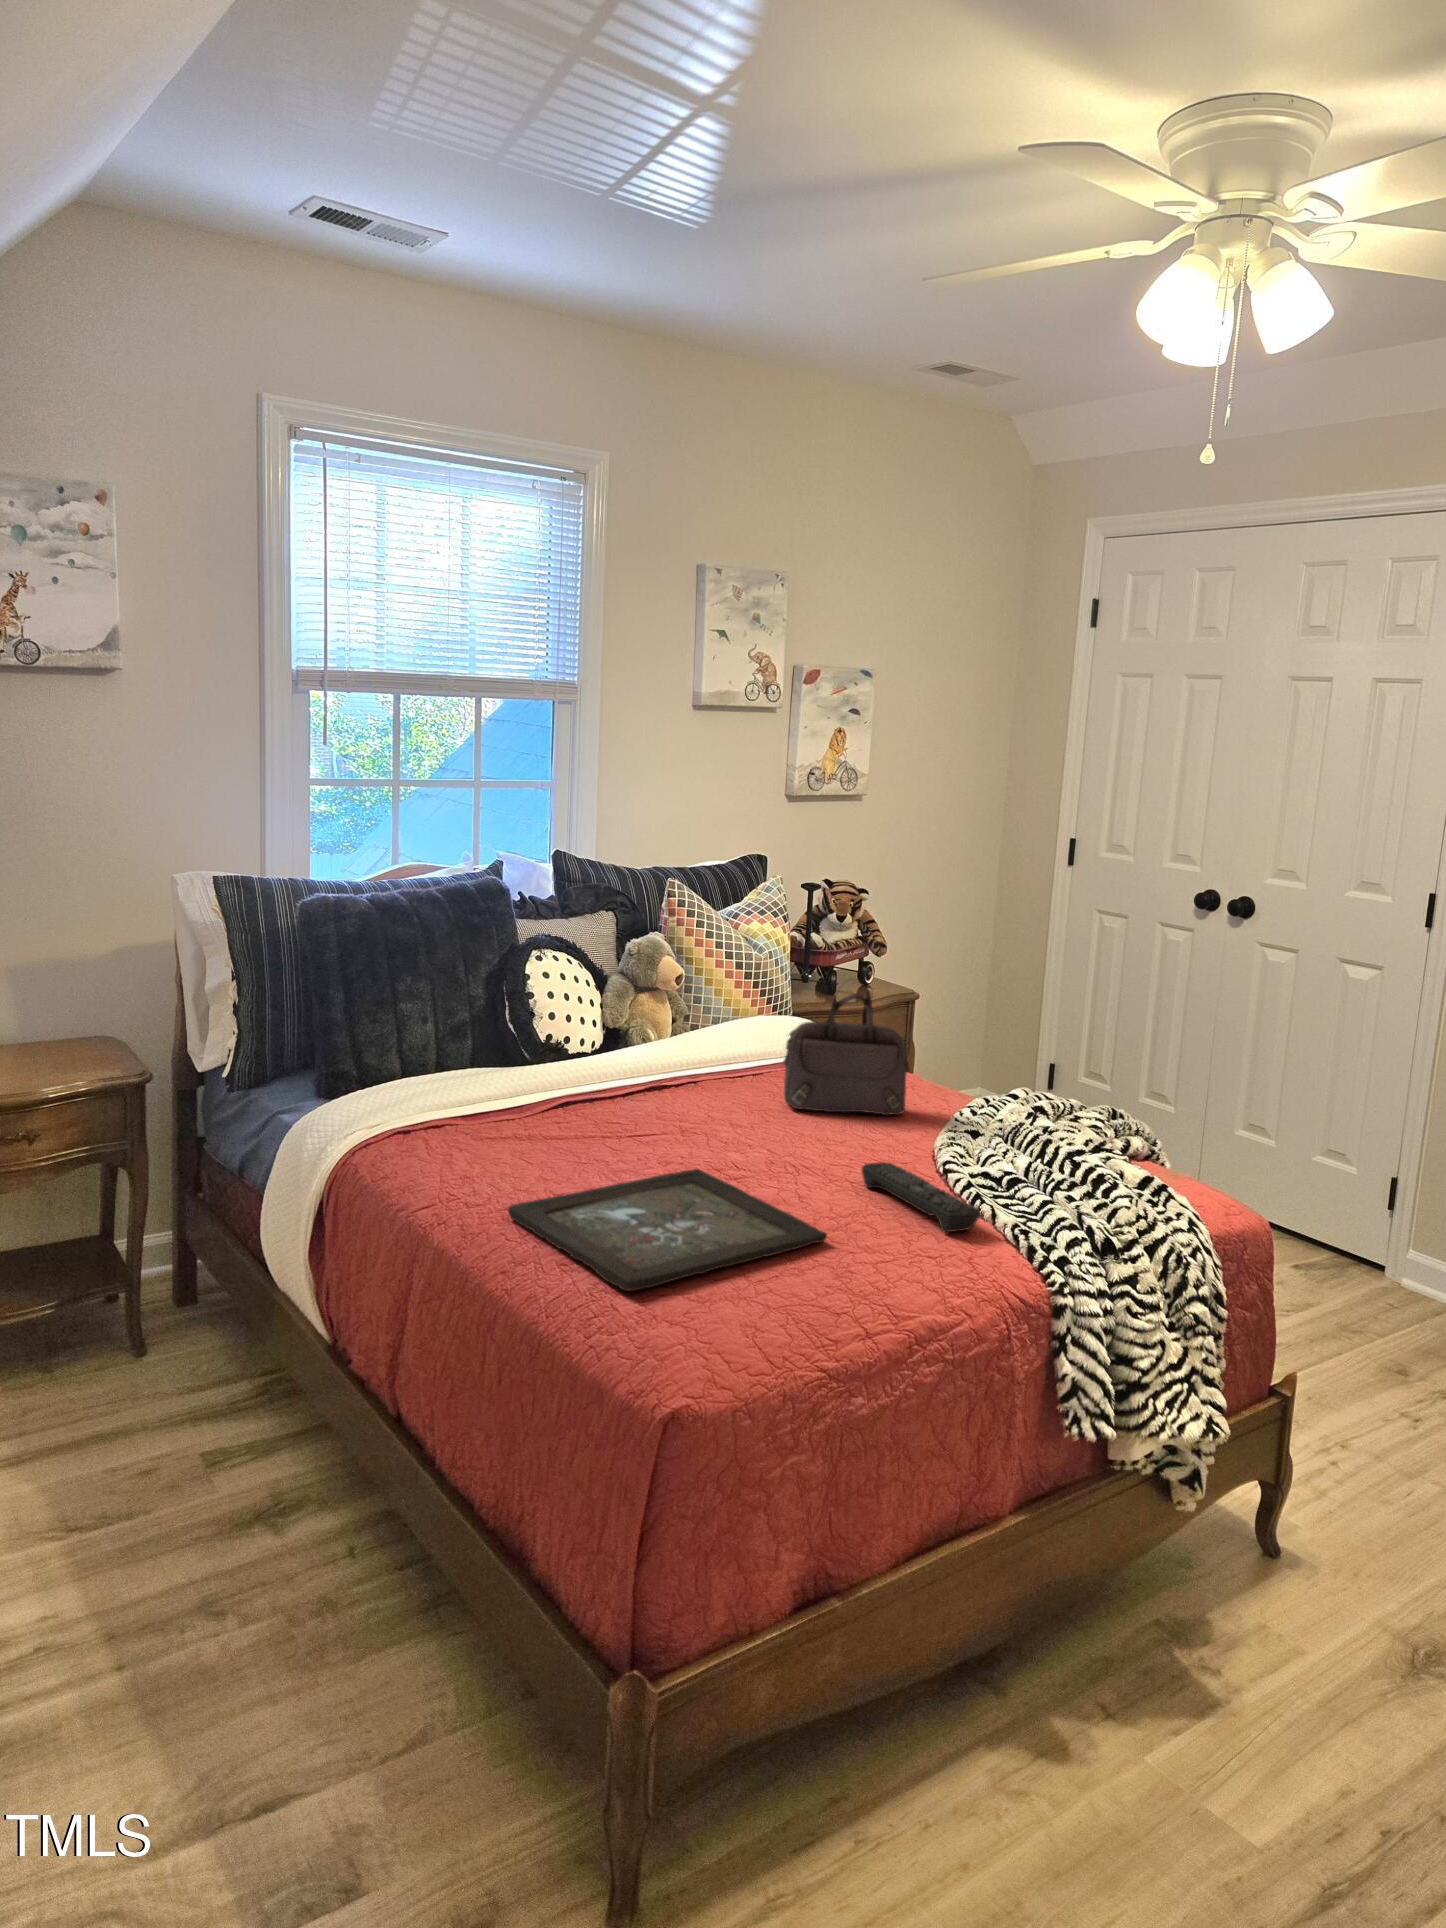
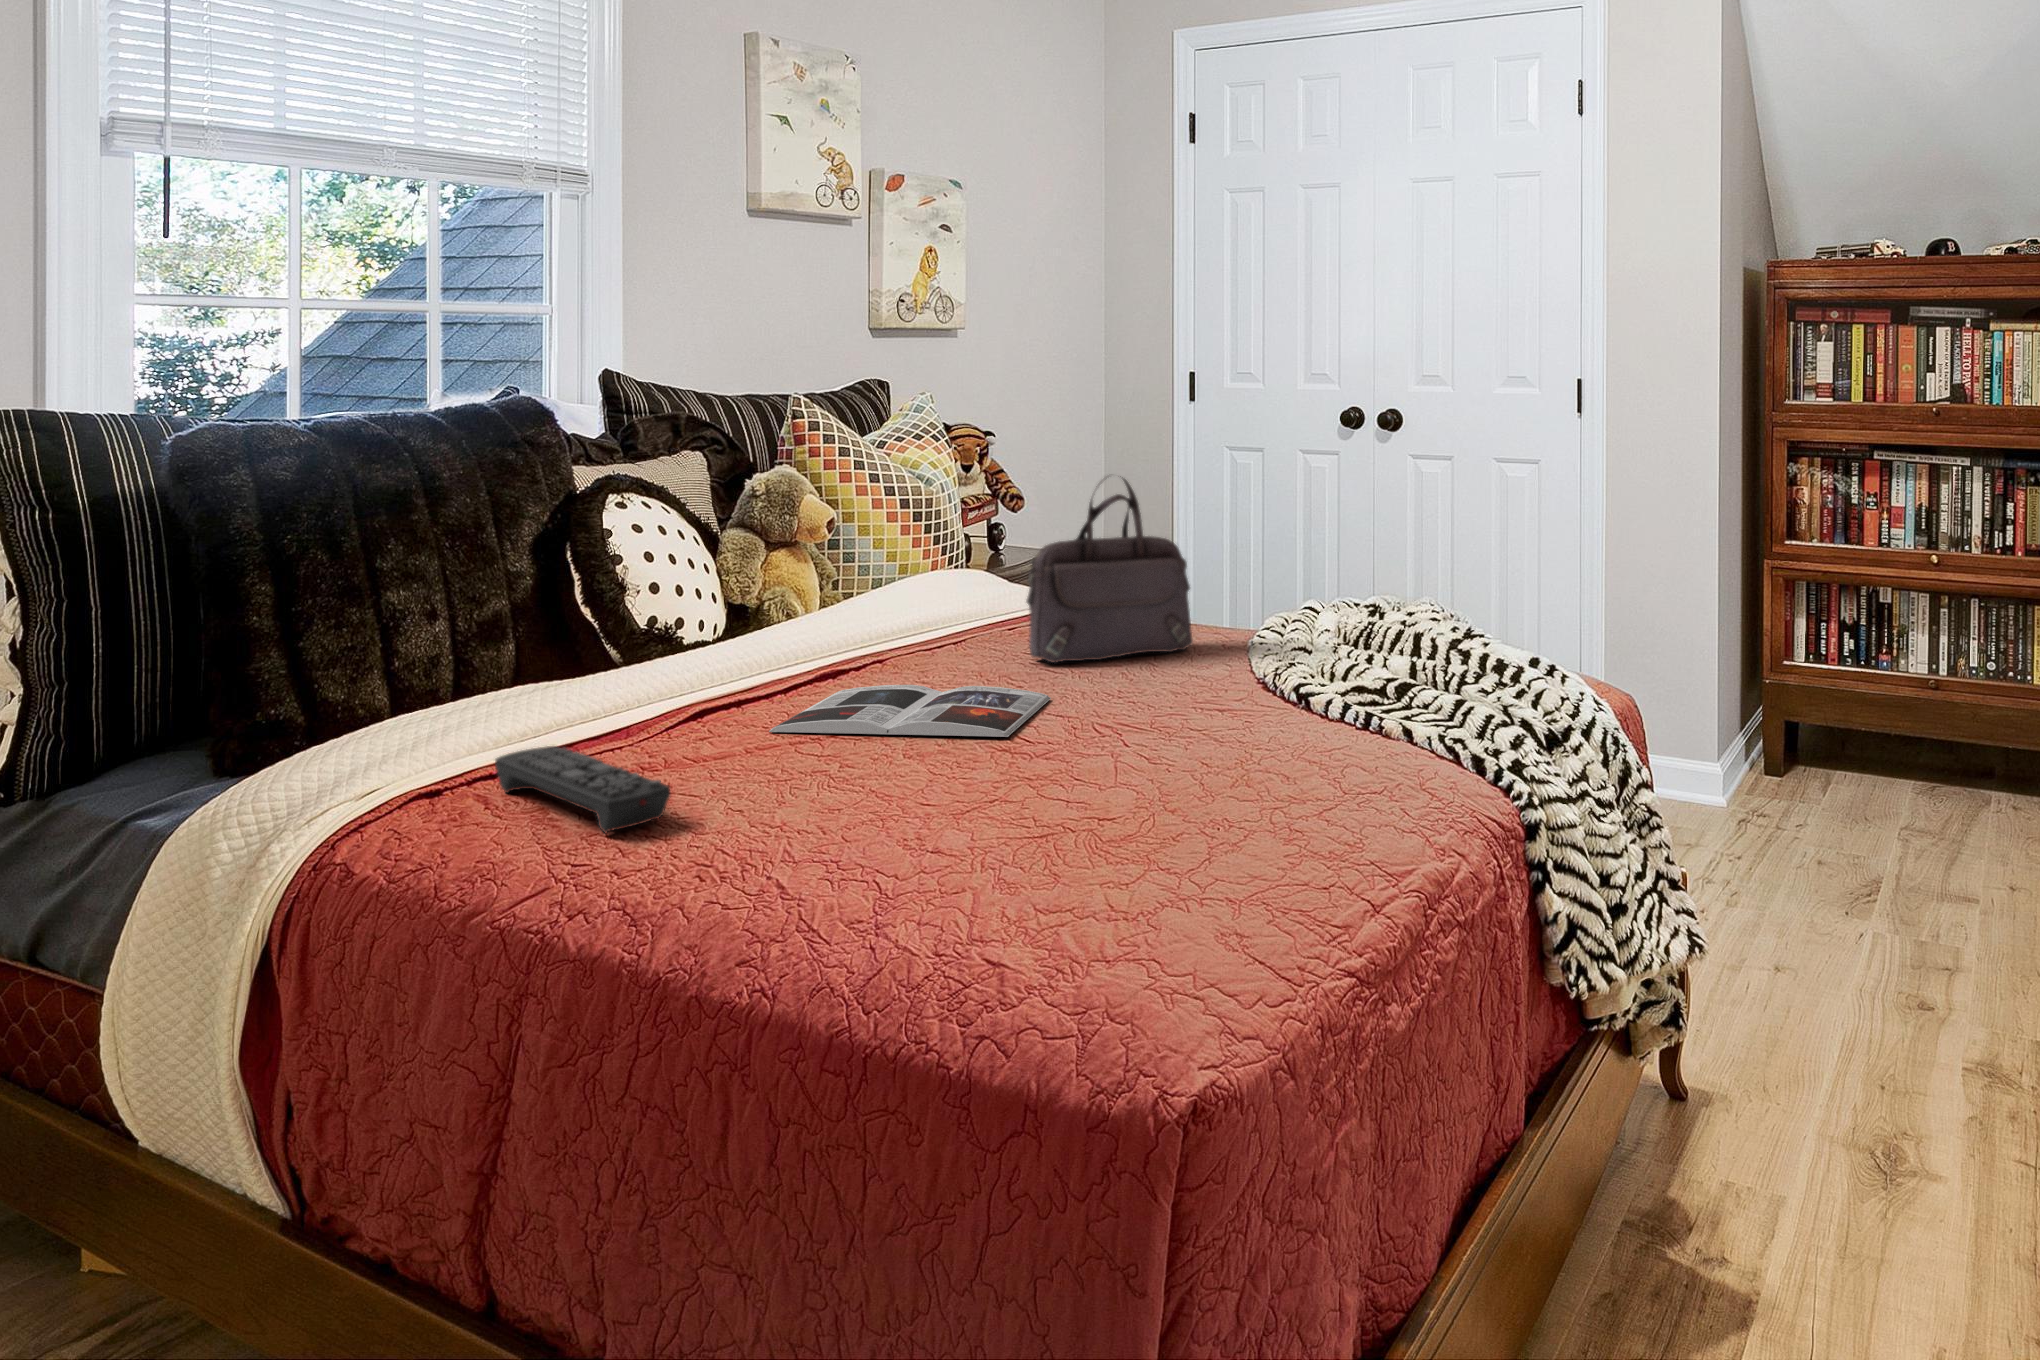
magazine: none [588,1105,775,1162] -> present [769,685,1051,737]
remote control: present [862,1162,980,1232] -> present [495,746,671,834]
tray: present [508,1169,827,1291] -> none [720,749,1228,932]

